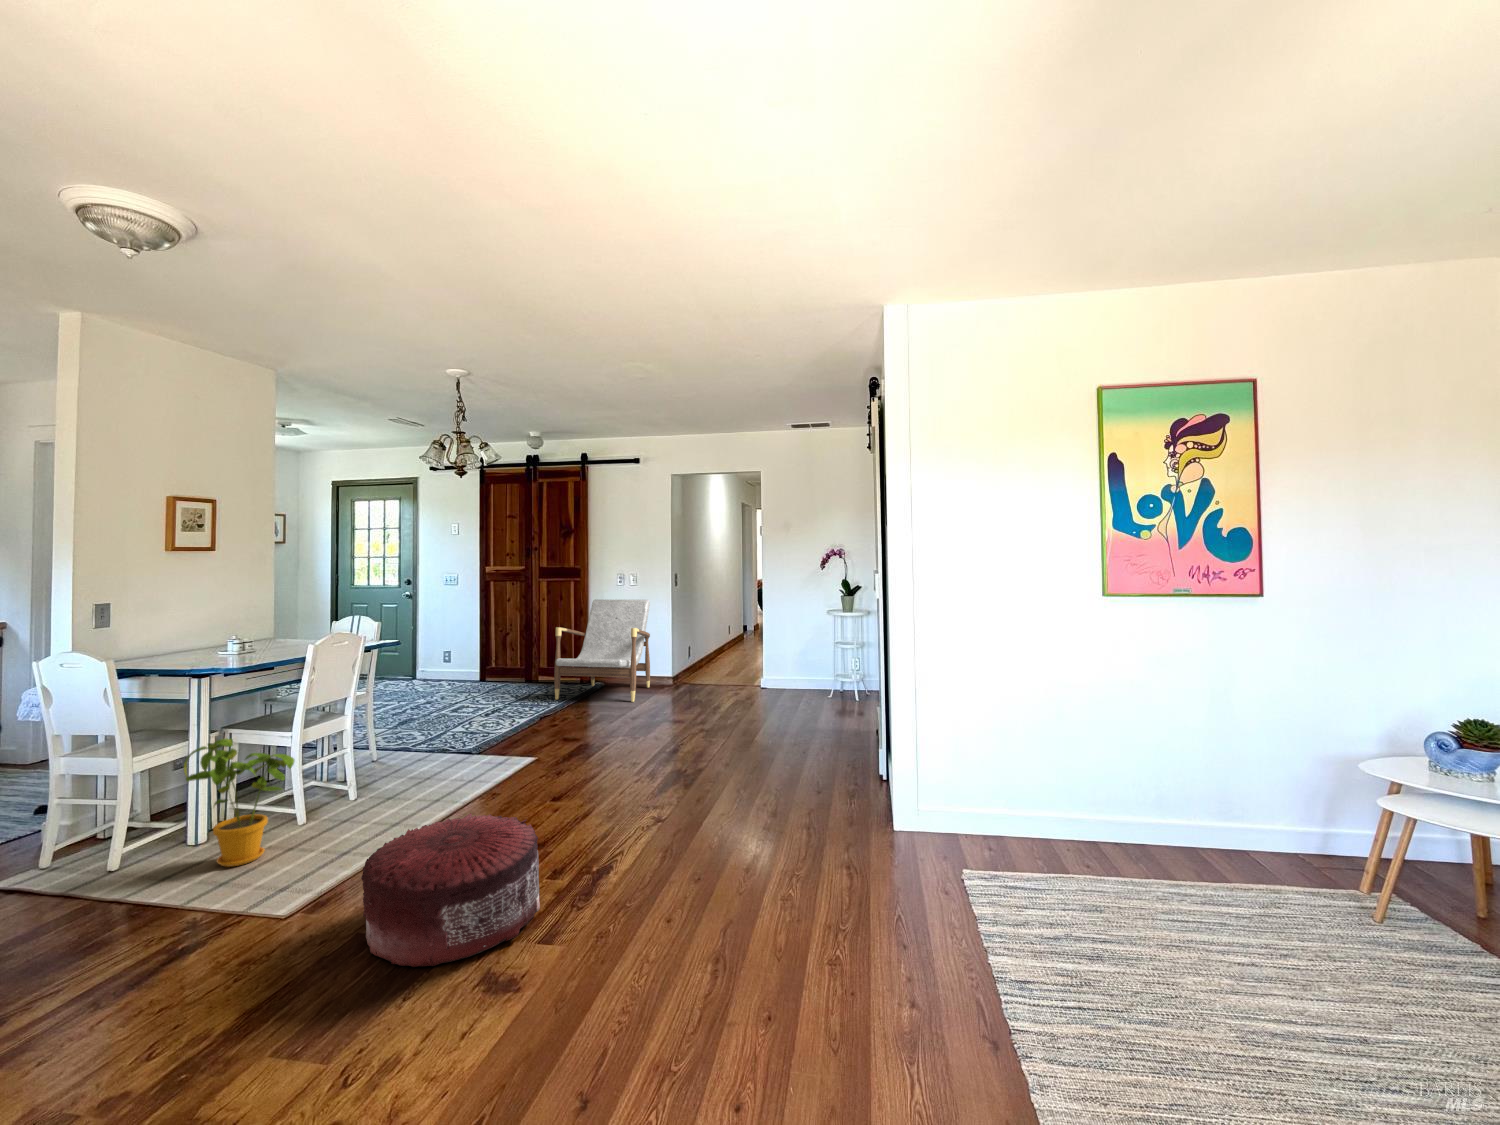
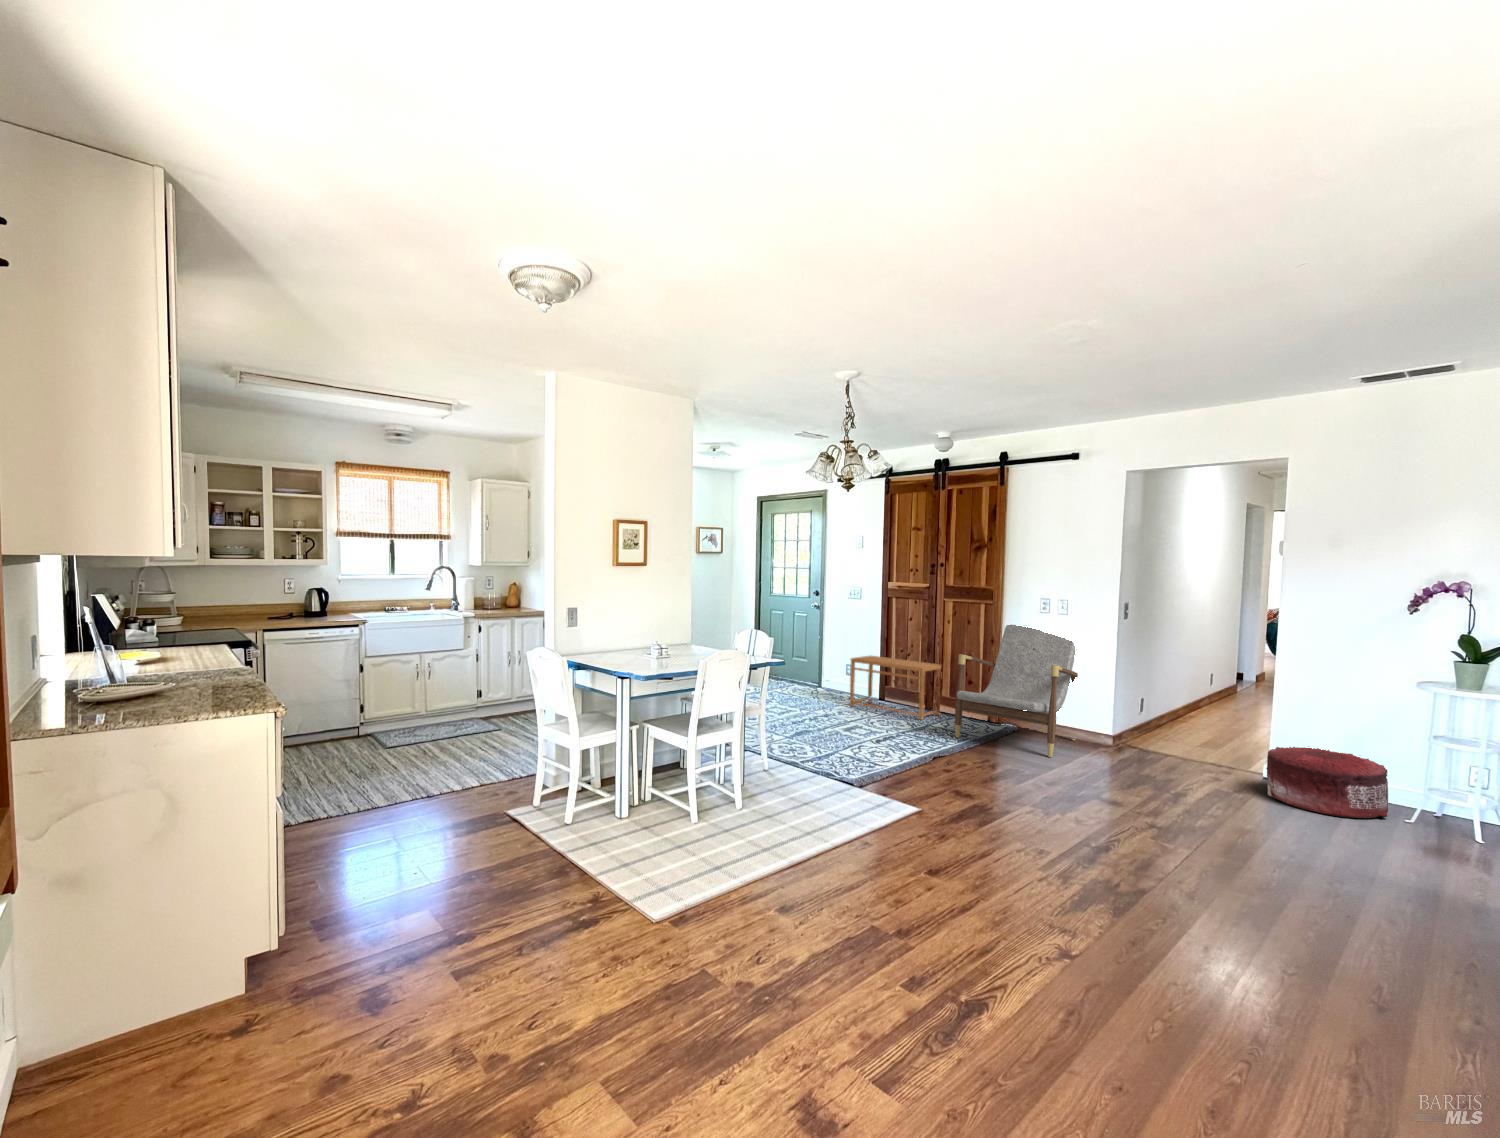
side table: none [449,639,539,691] -> present [850,656,941,720]
house plant: present [184,739,294,867] -> none [597,740,678,861]
pouf: present [361,813,540,967] -> present [1266,747,1388,818]

